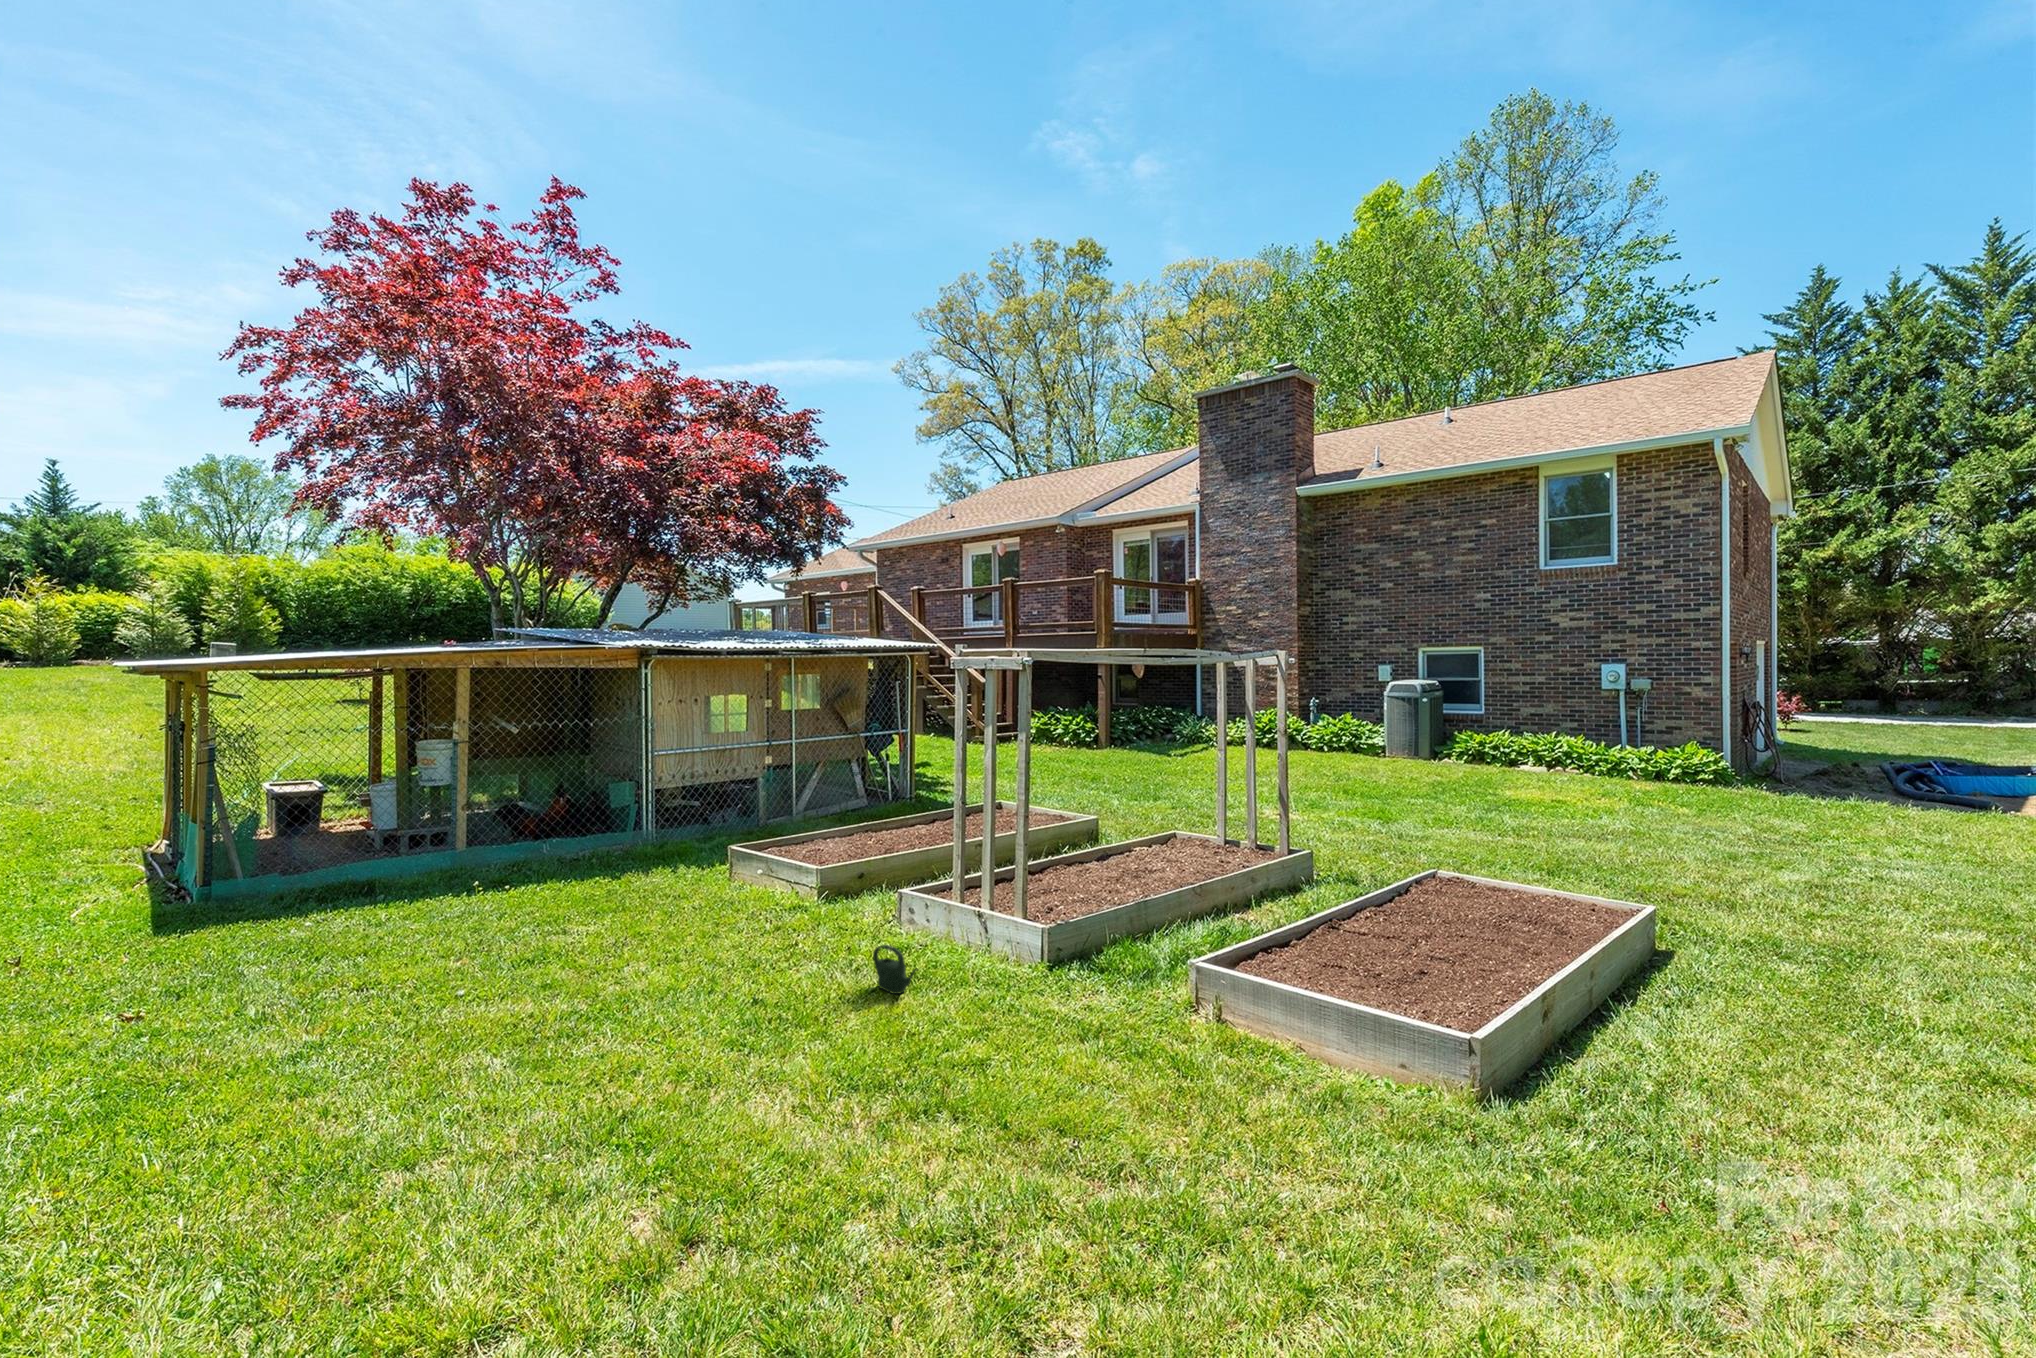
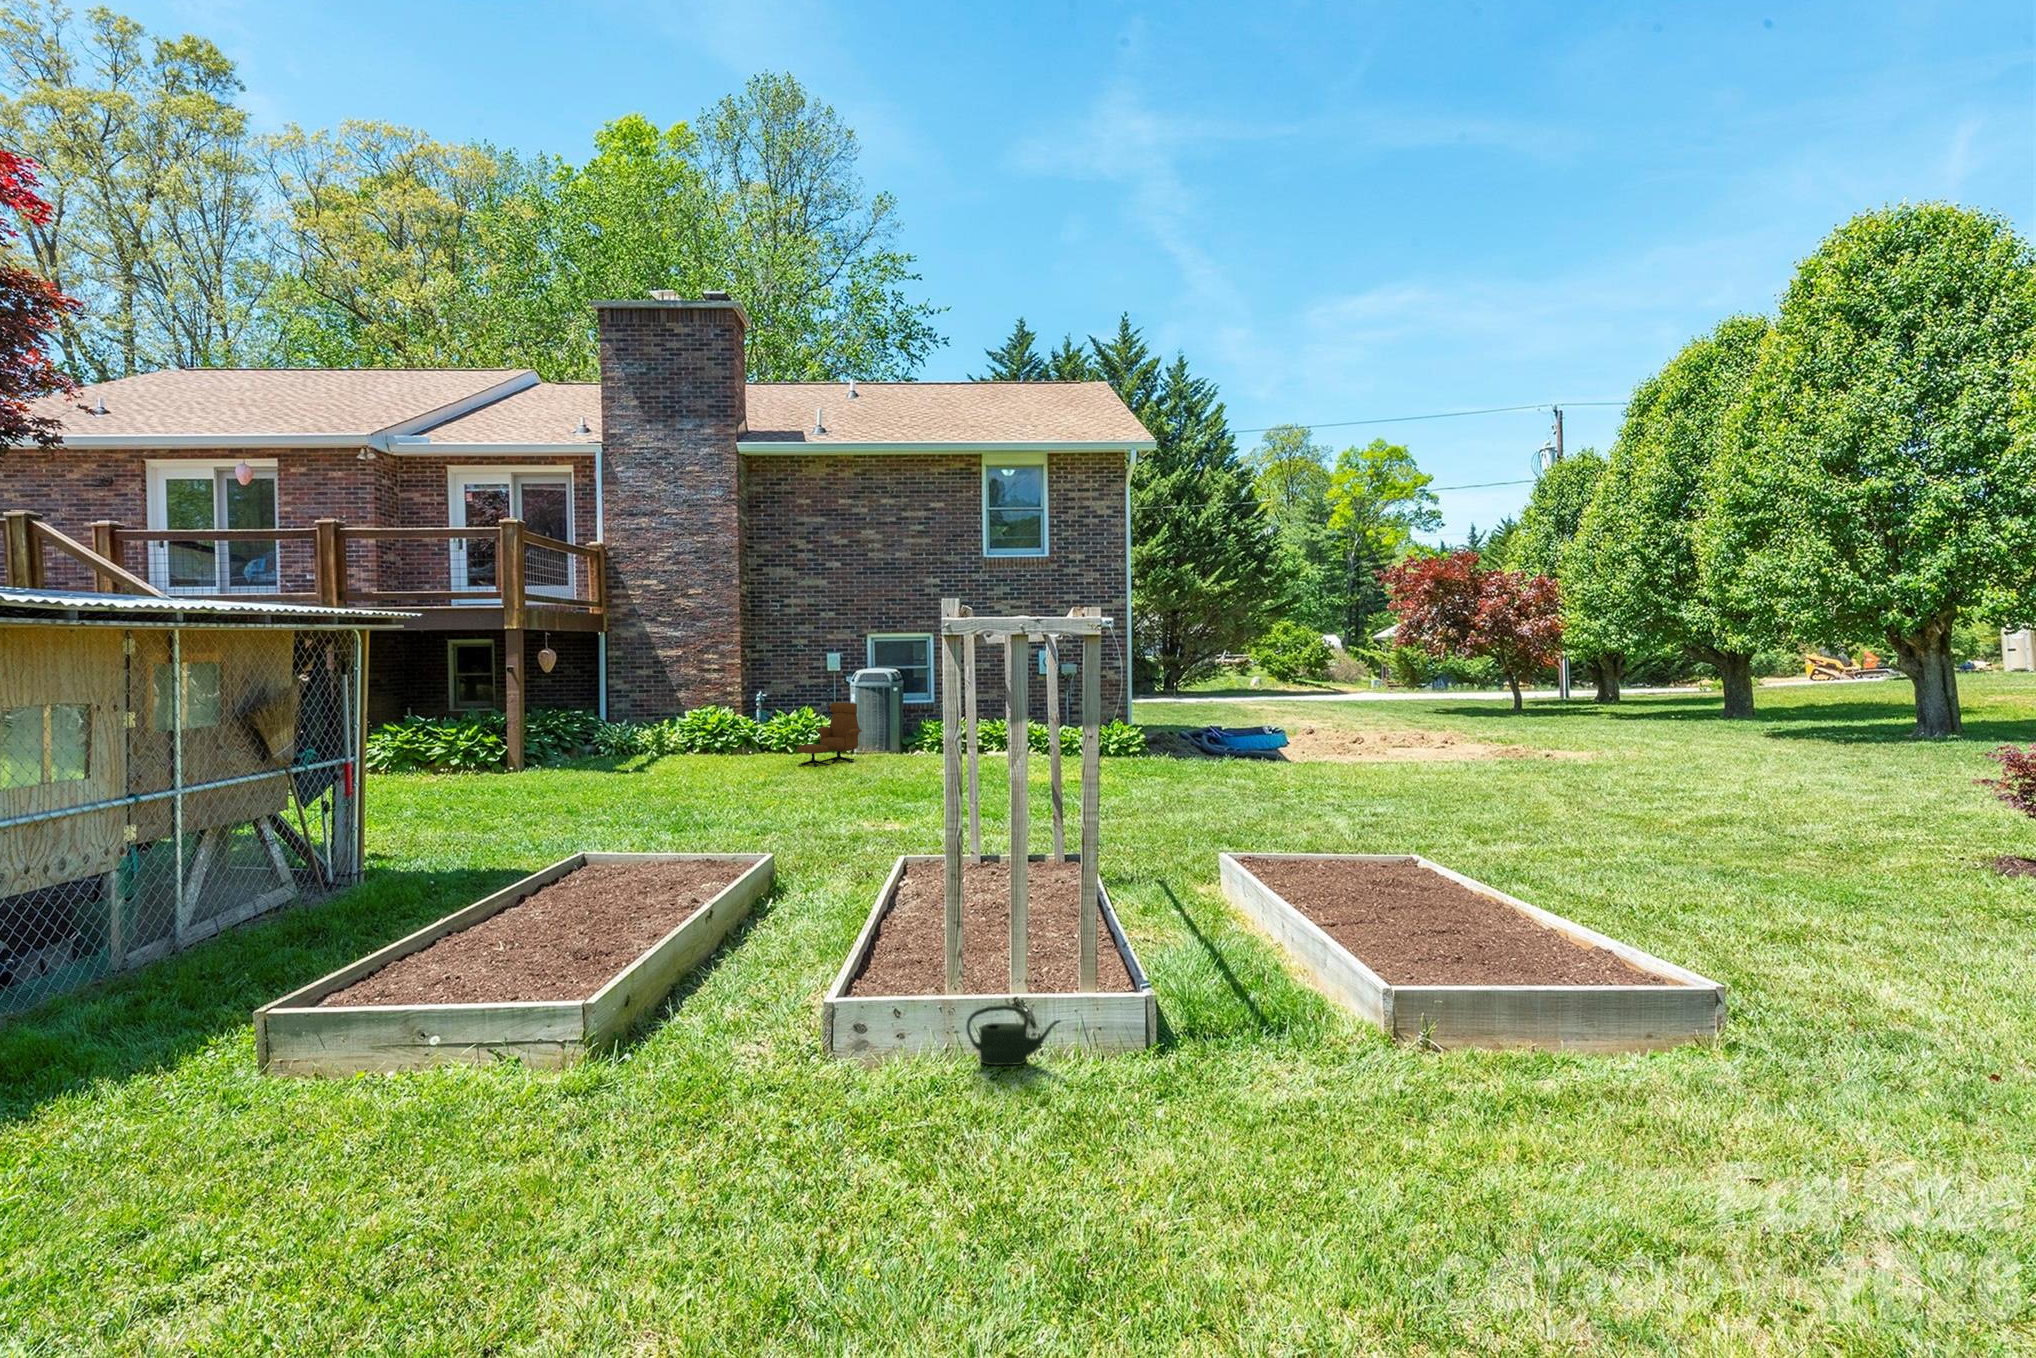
lounge chair: none [1317,710,1383,767] -> present [797,702,862,767]

